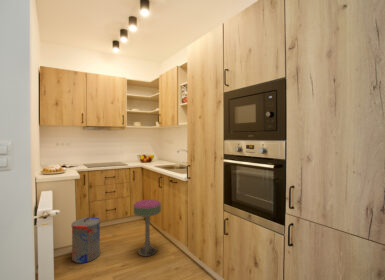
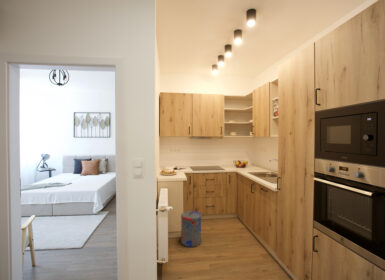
bar stool: present [134,200,161,256] -> none [228,204,252,254]

